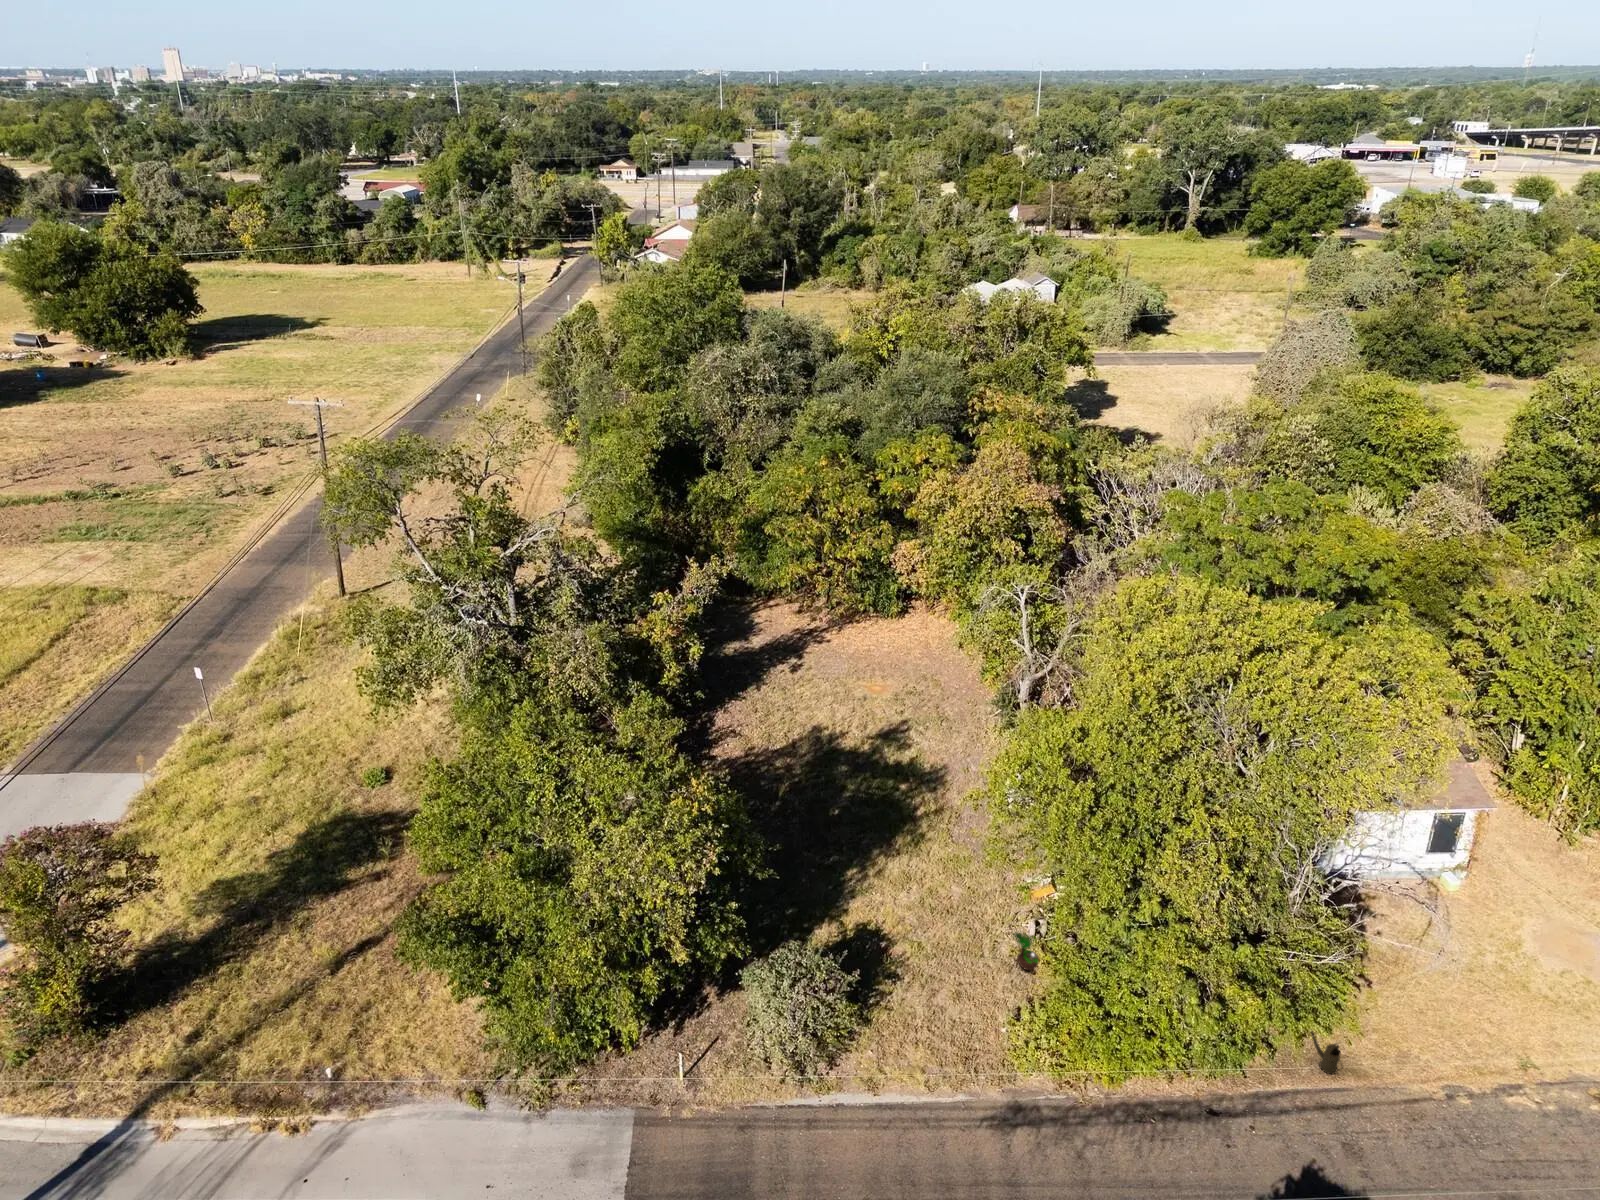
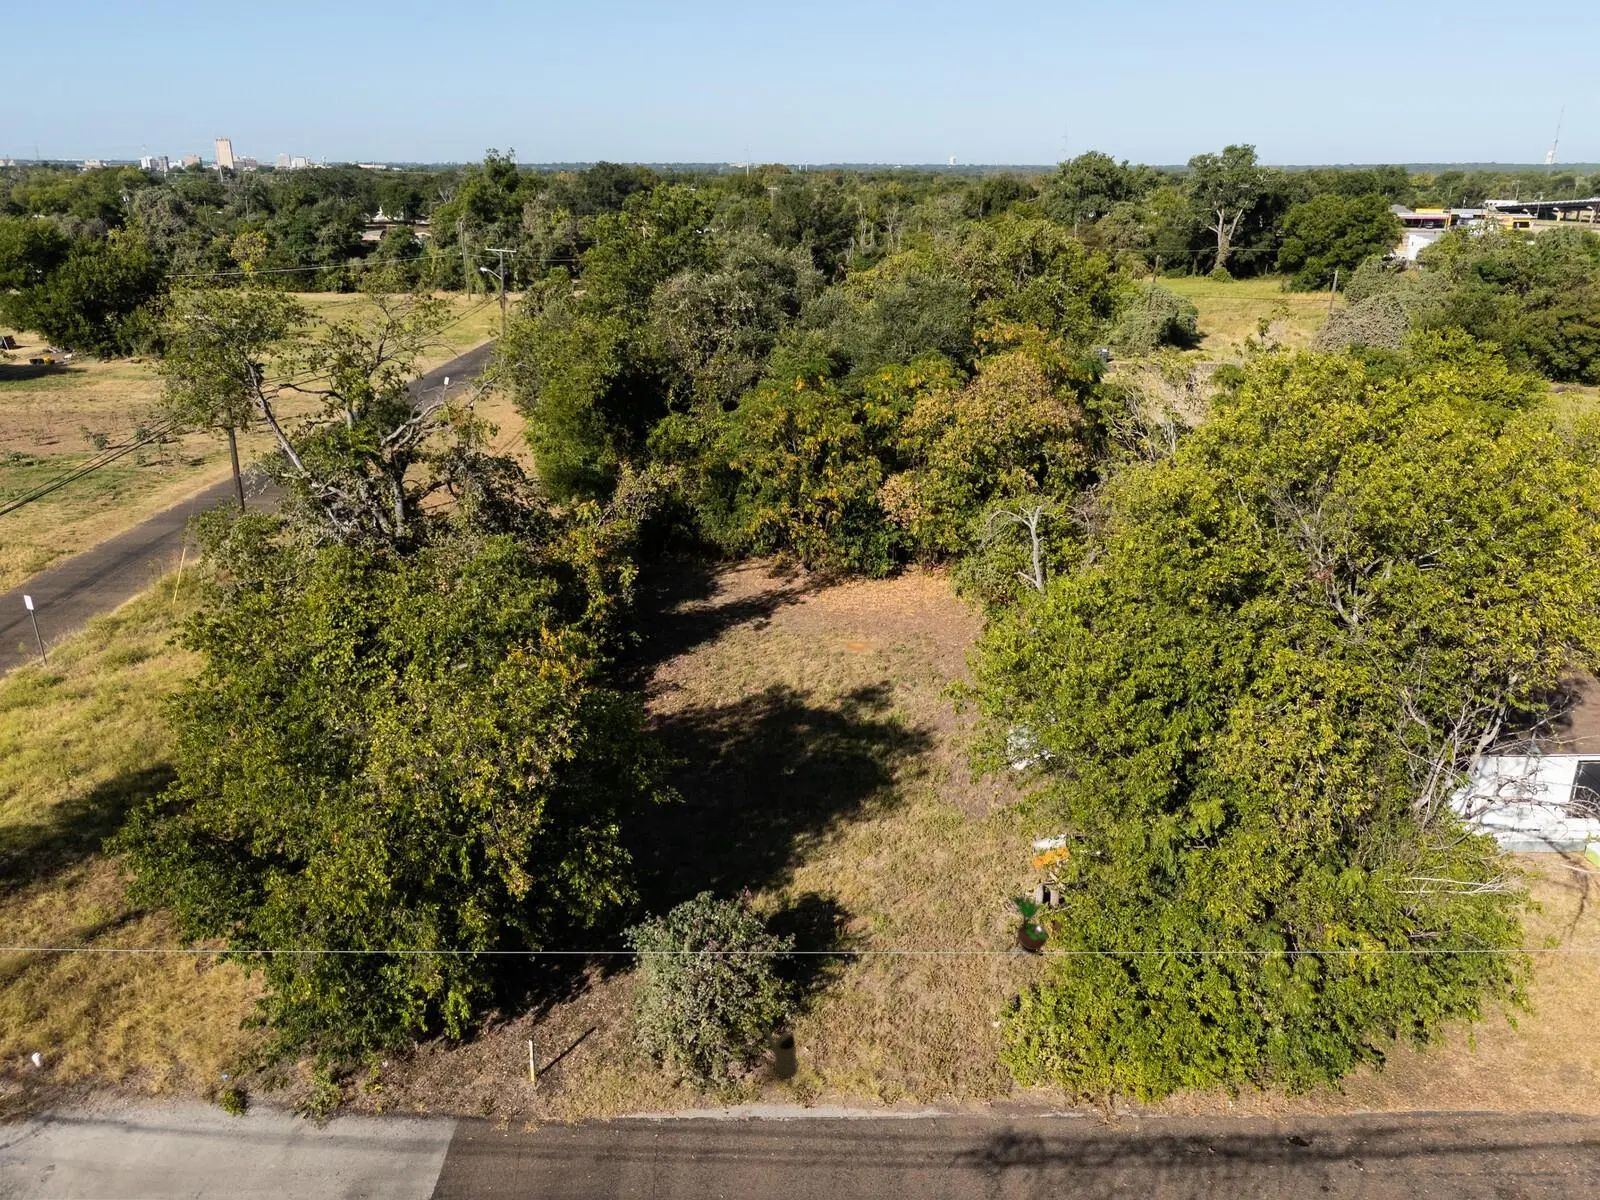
watering can: present [1310,1031,1341,1074] -> present [760,1018,799,1078]

